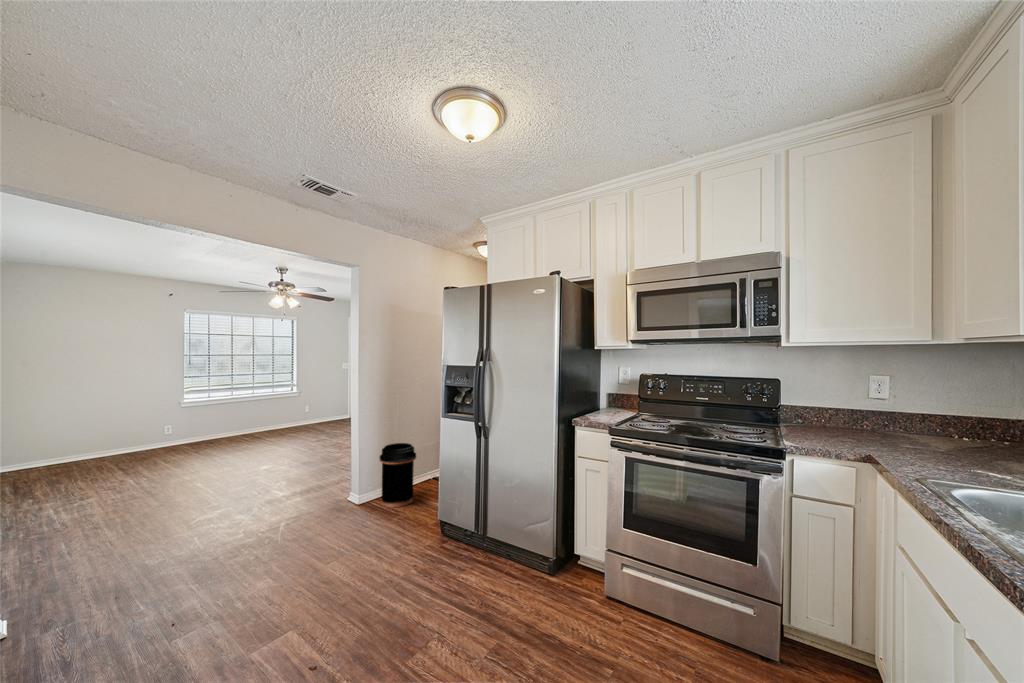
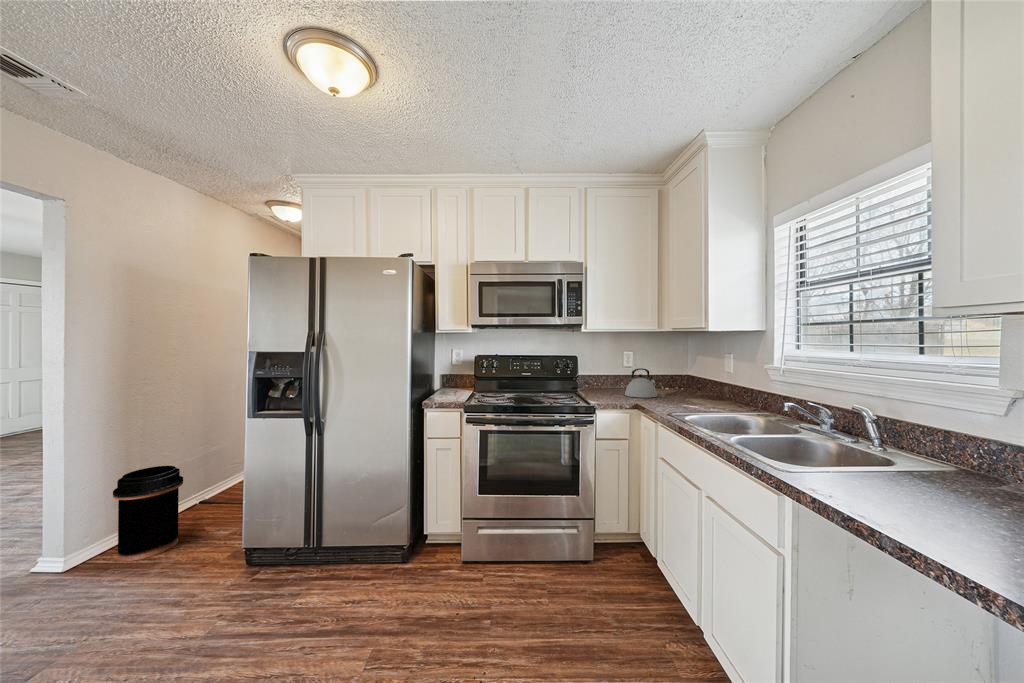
kettle: none [858,403,925,451] -> present [625,368,657,398]

